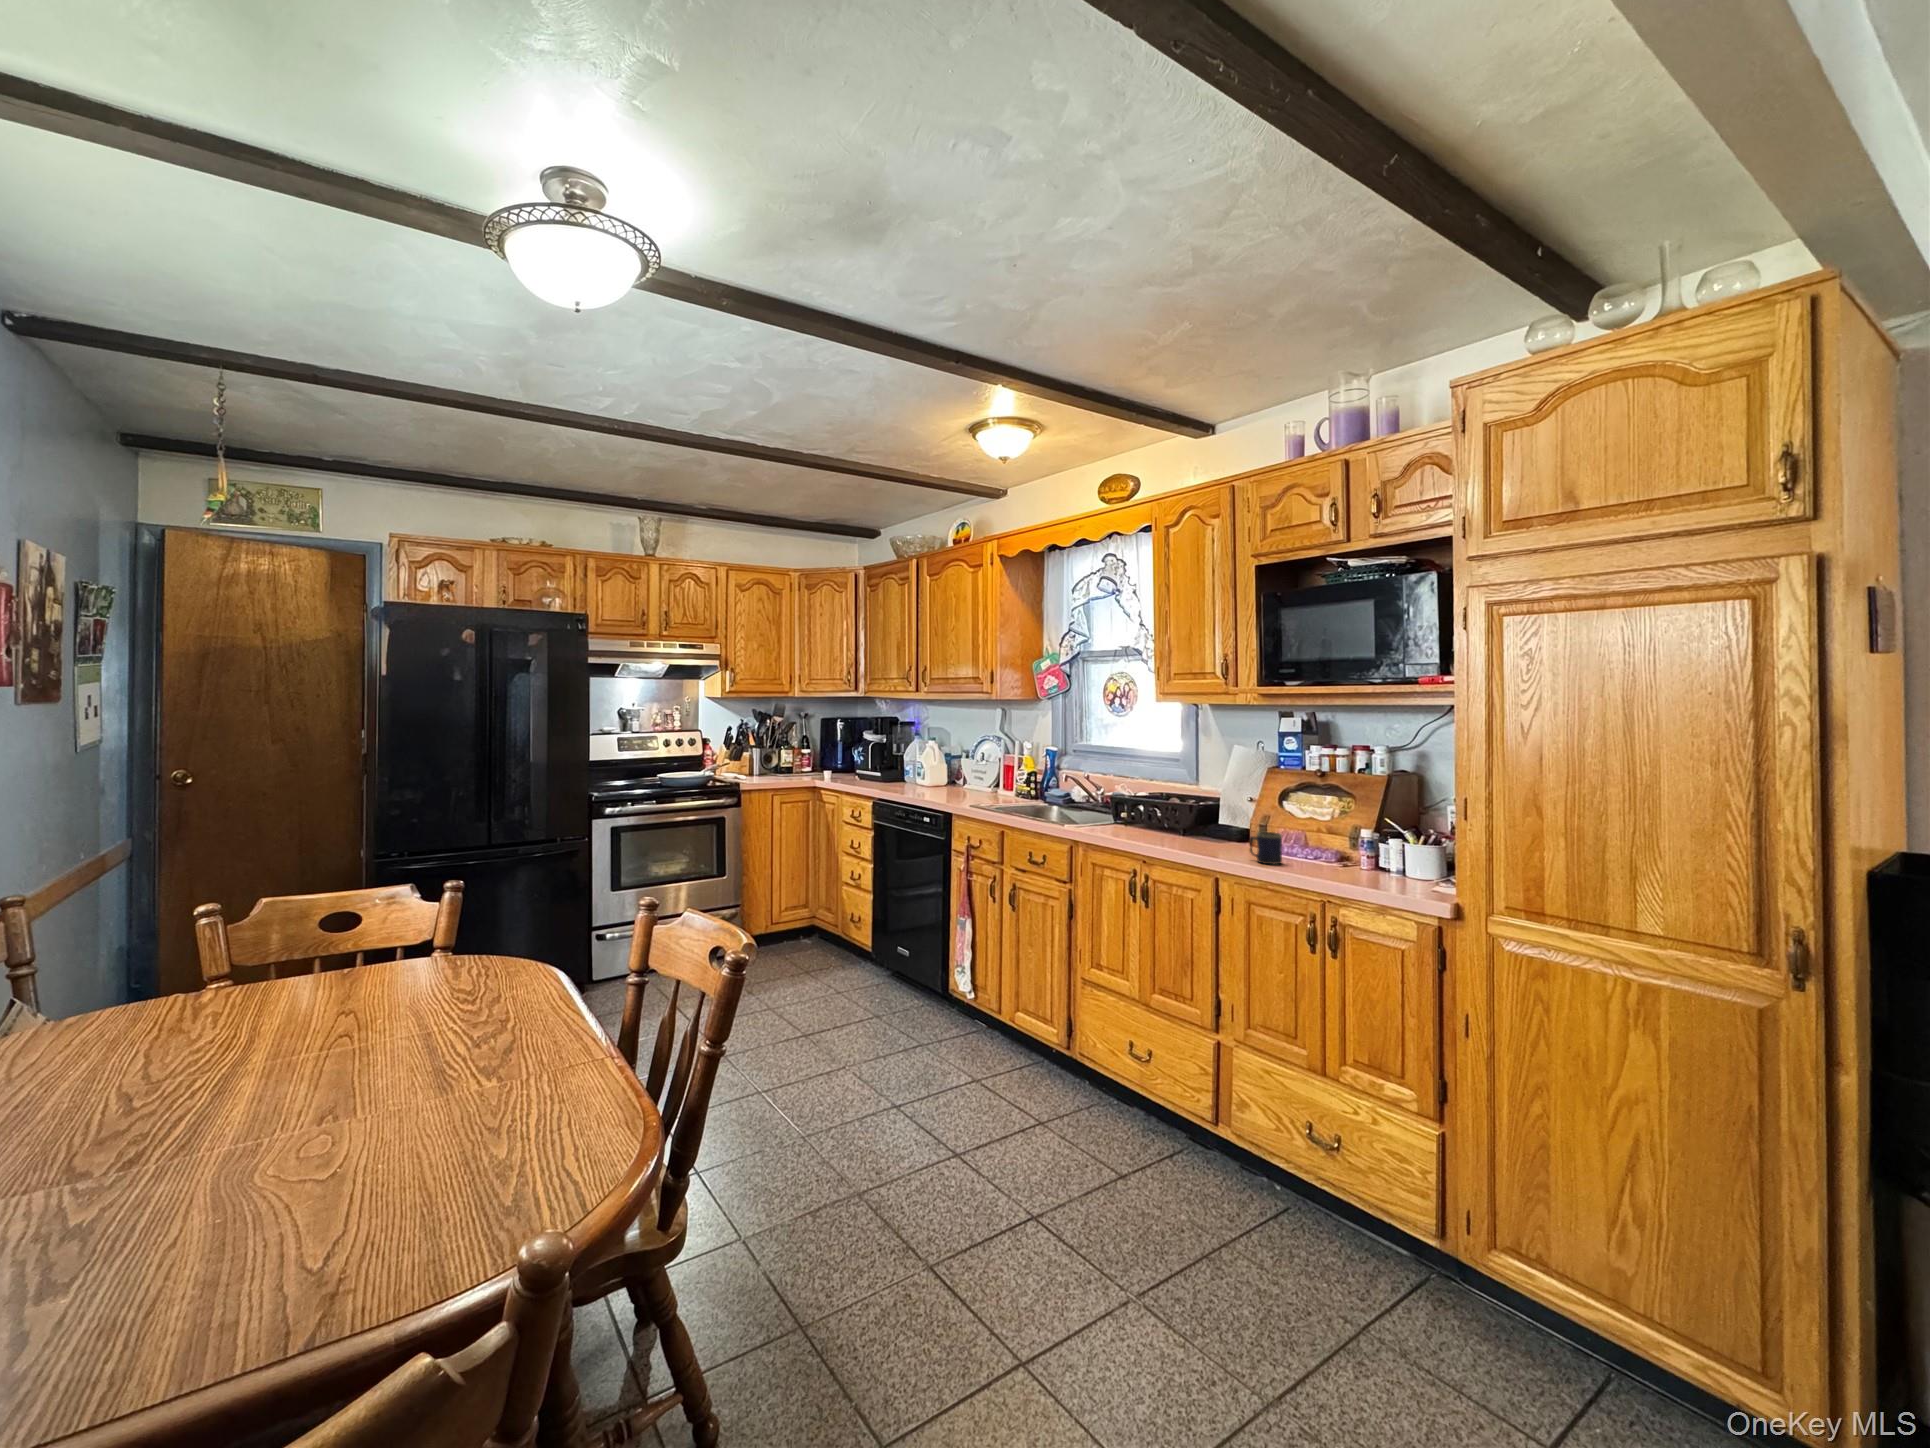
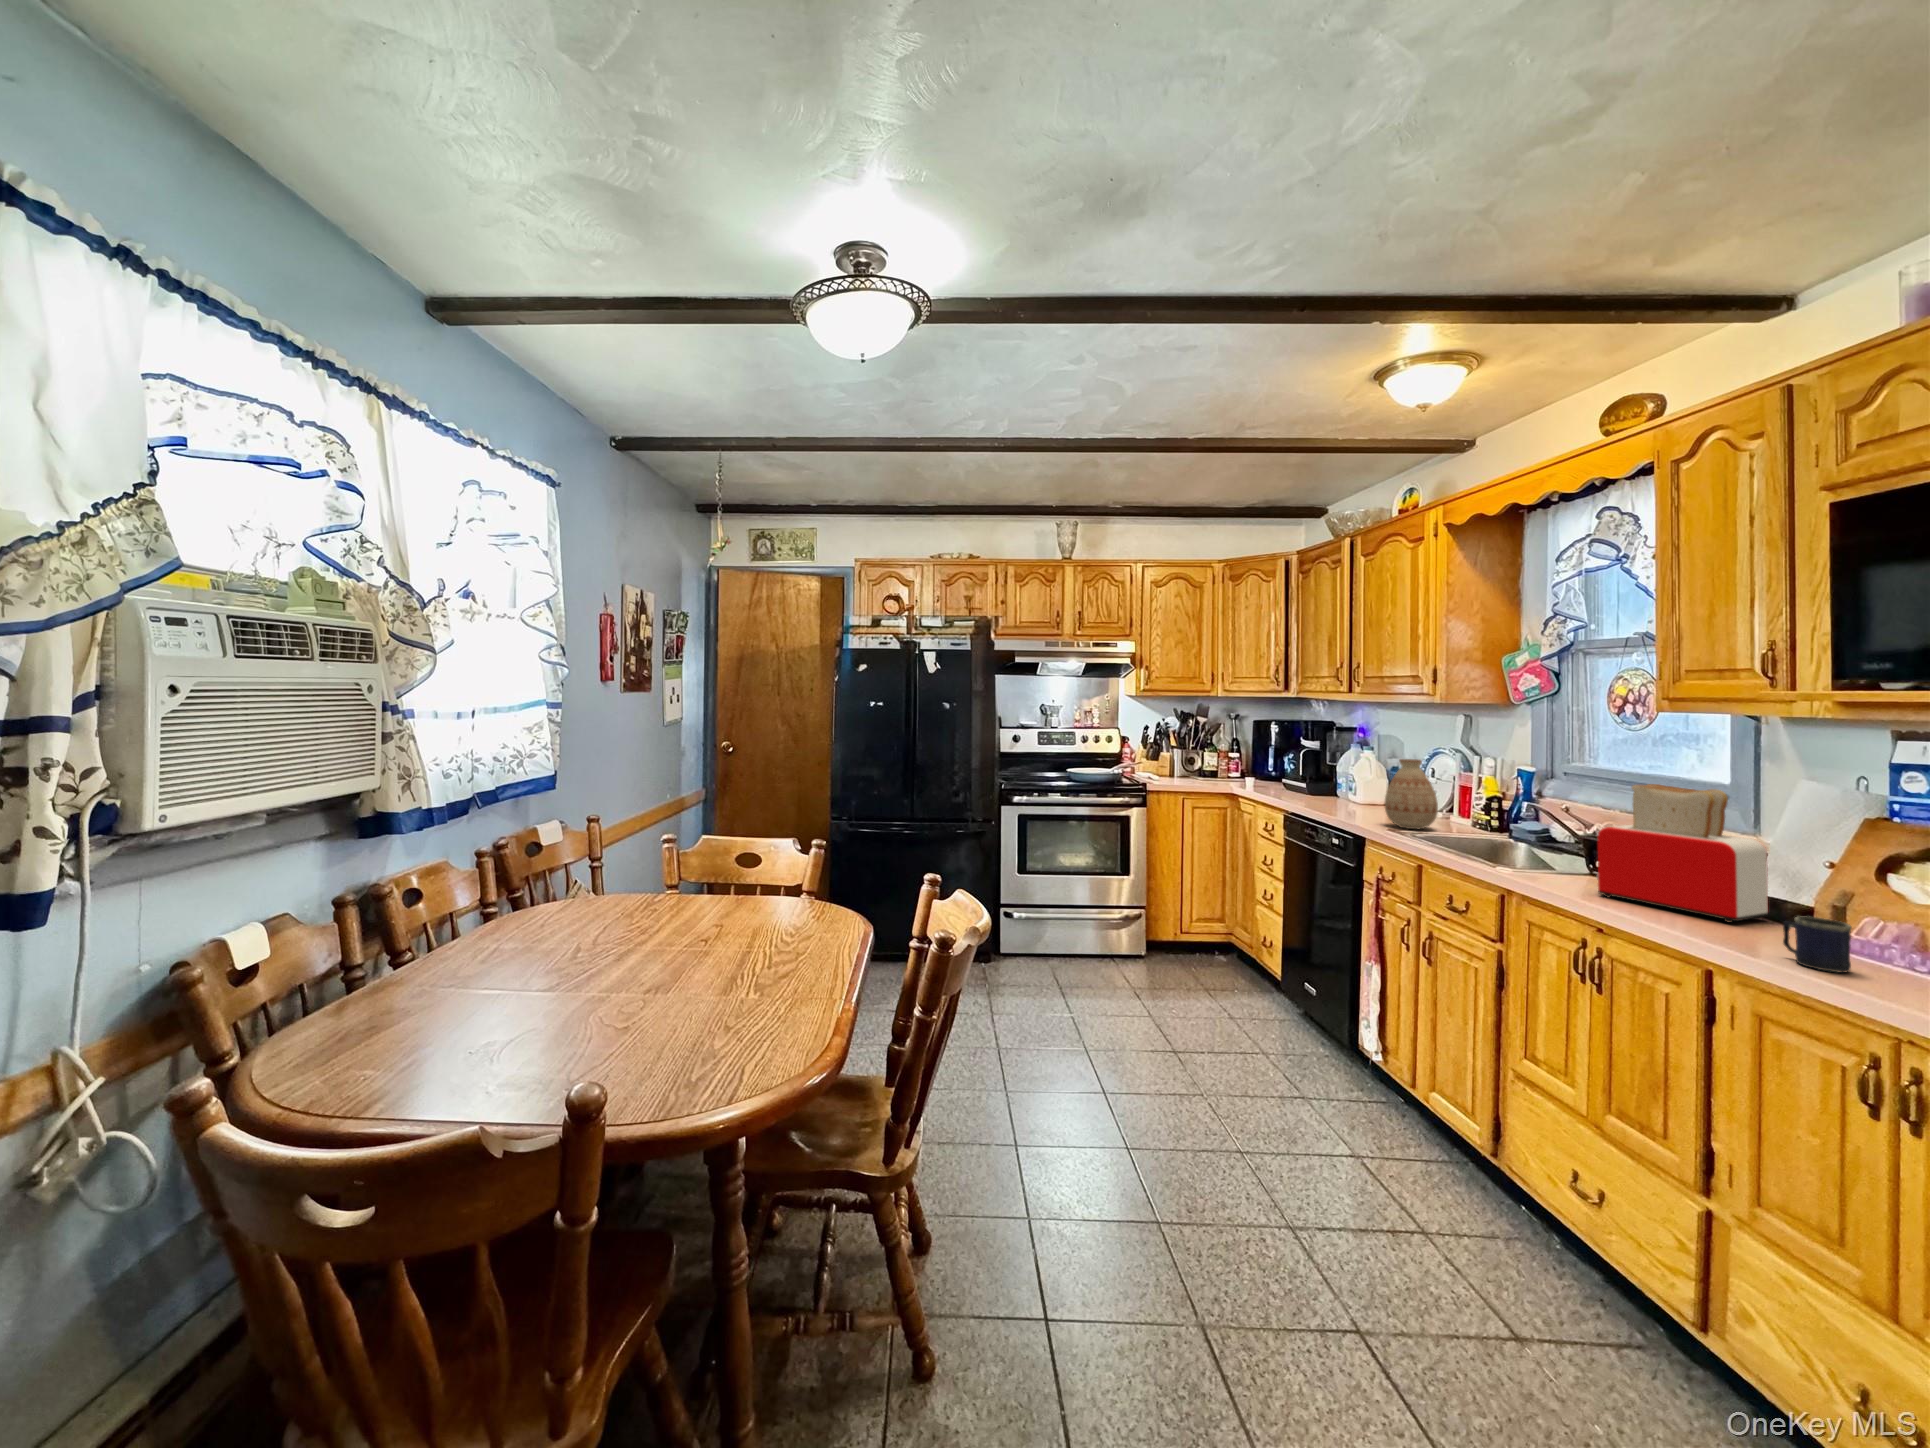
vase: none [964,746,1001,804] -> present [1385,759,1438,829]
toaster: none [1133,754,1221,844] -> present [1597,784,1768,923]

